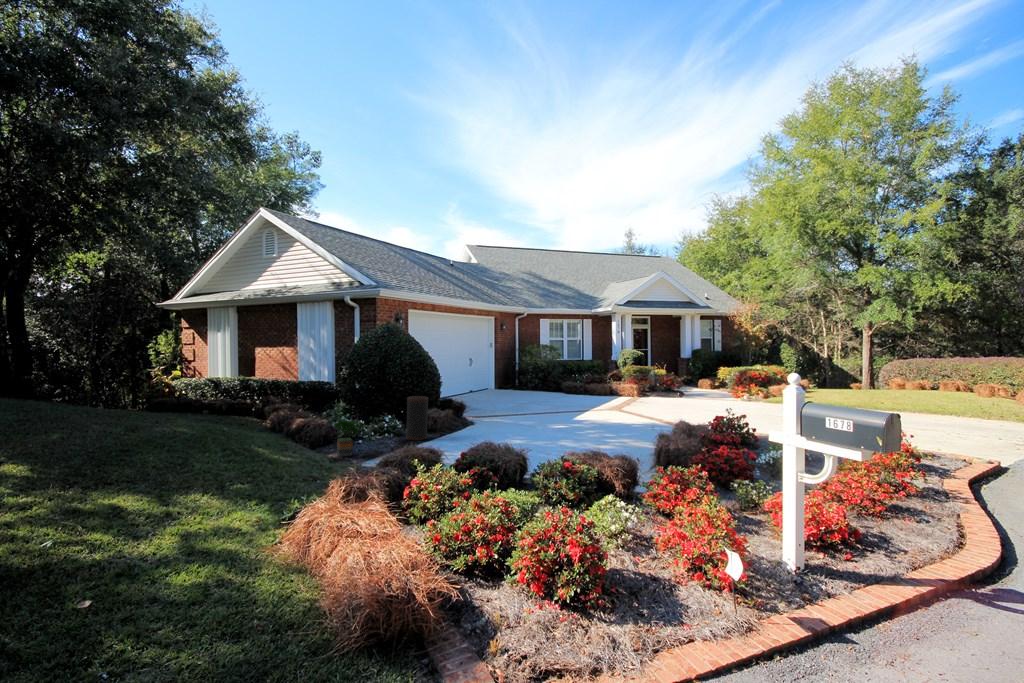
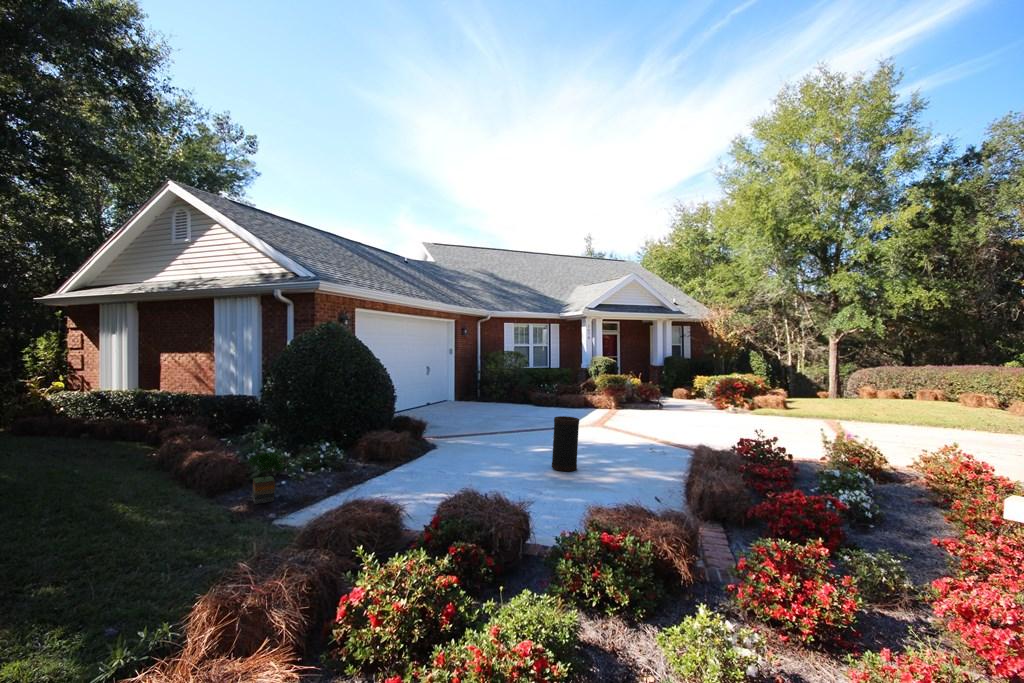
trash can: present [406,396,428,440] -> present [552,416,579,471]

